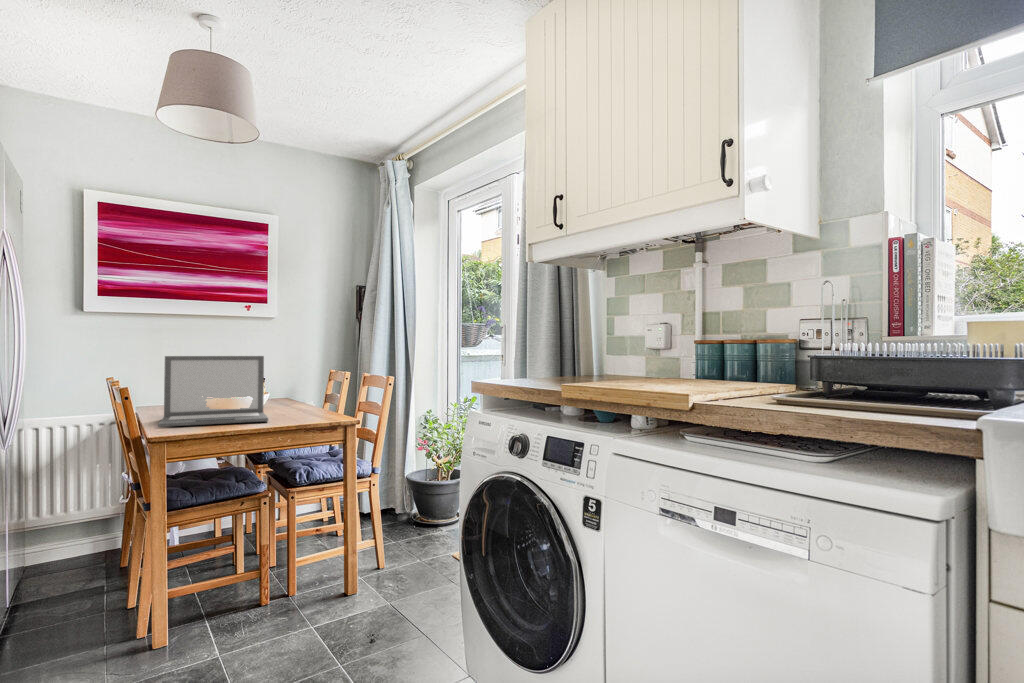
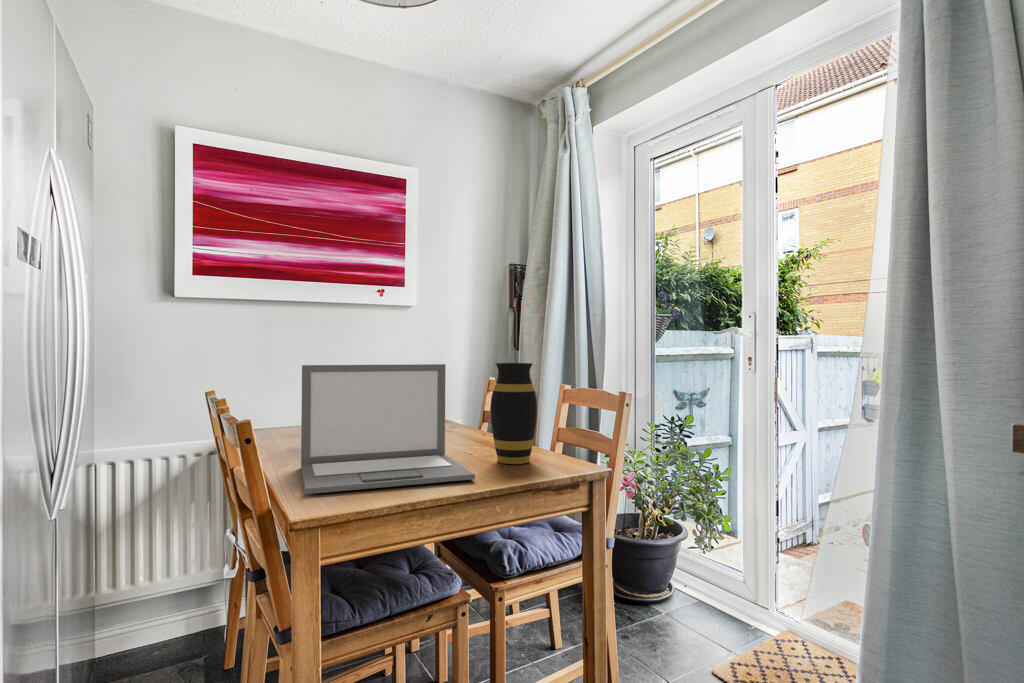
vase: none [291,355,322,416] -> present [490,363,537,464]

